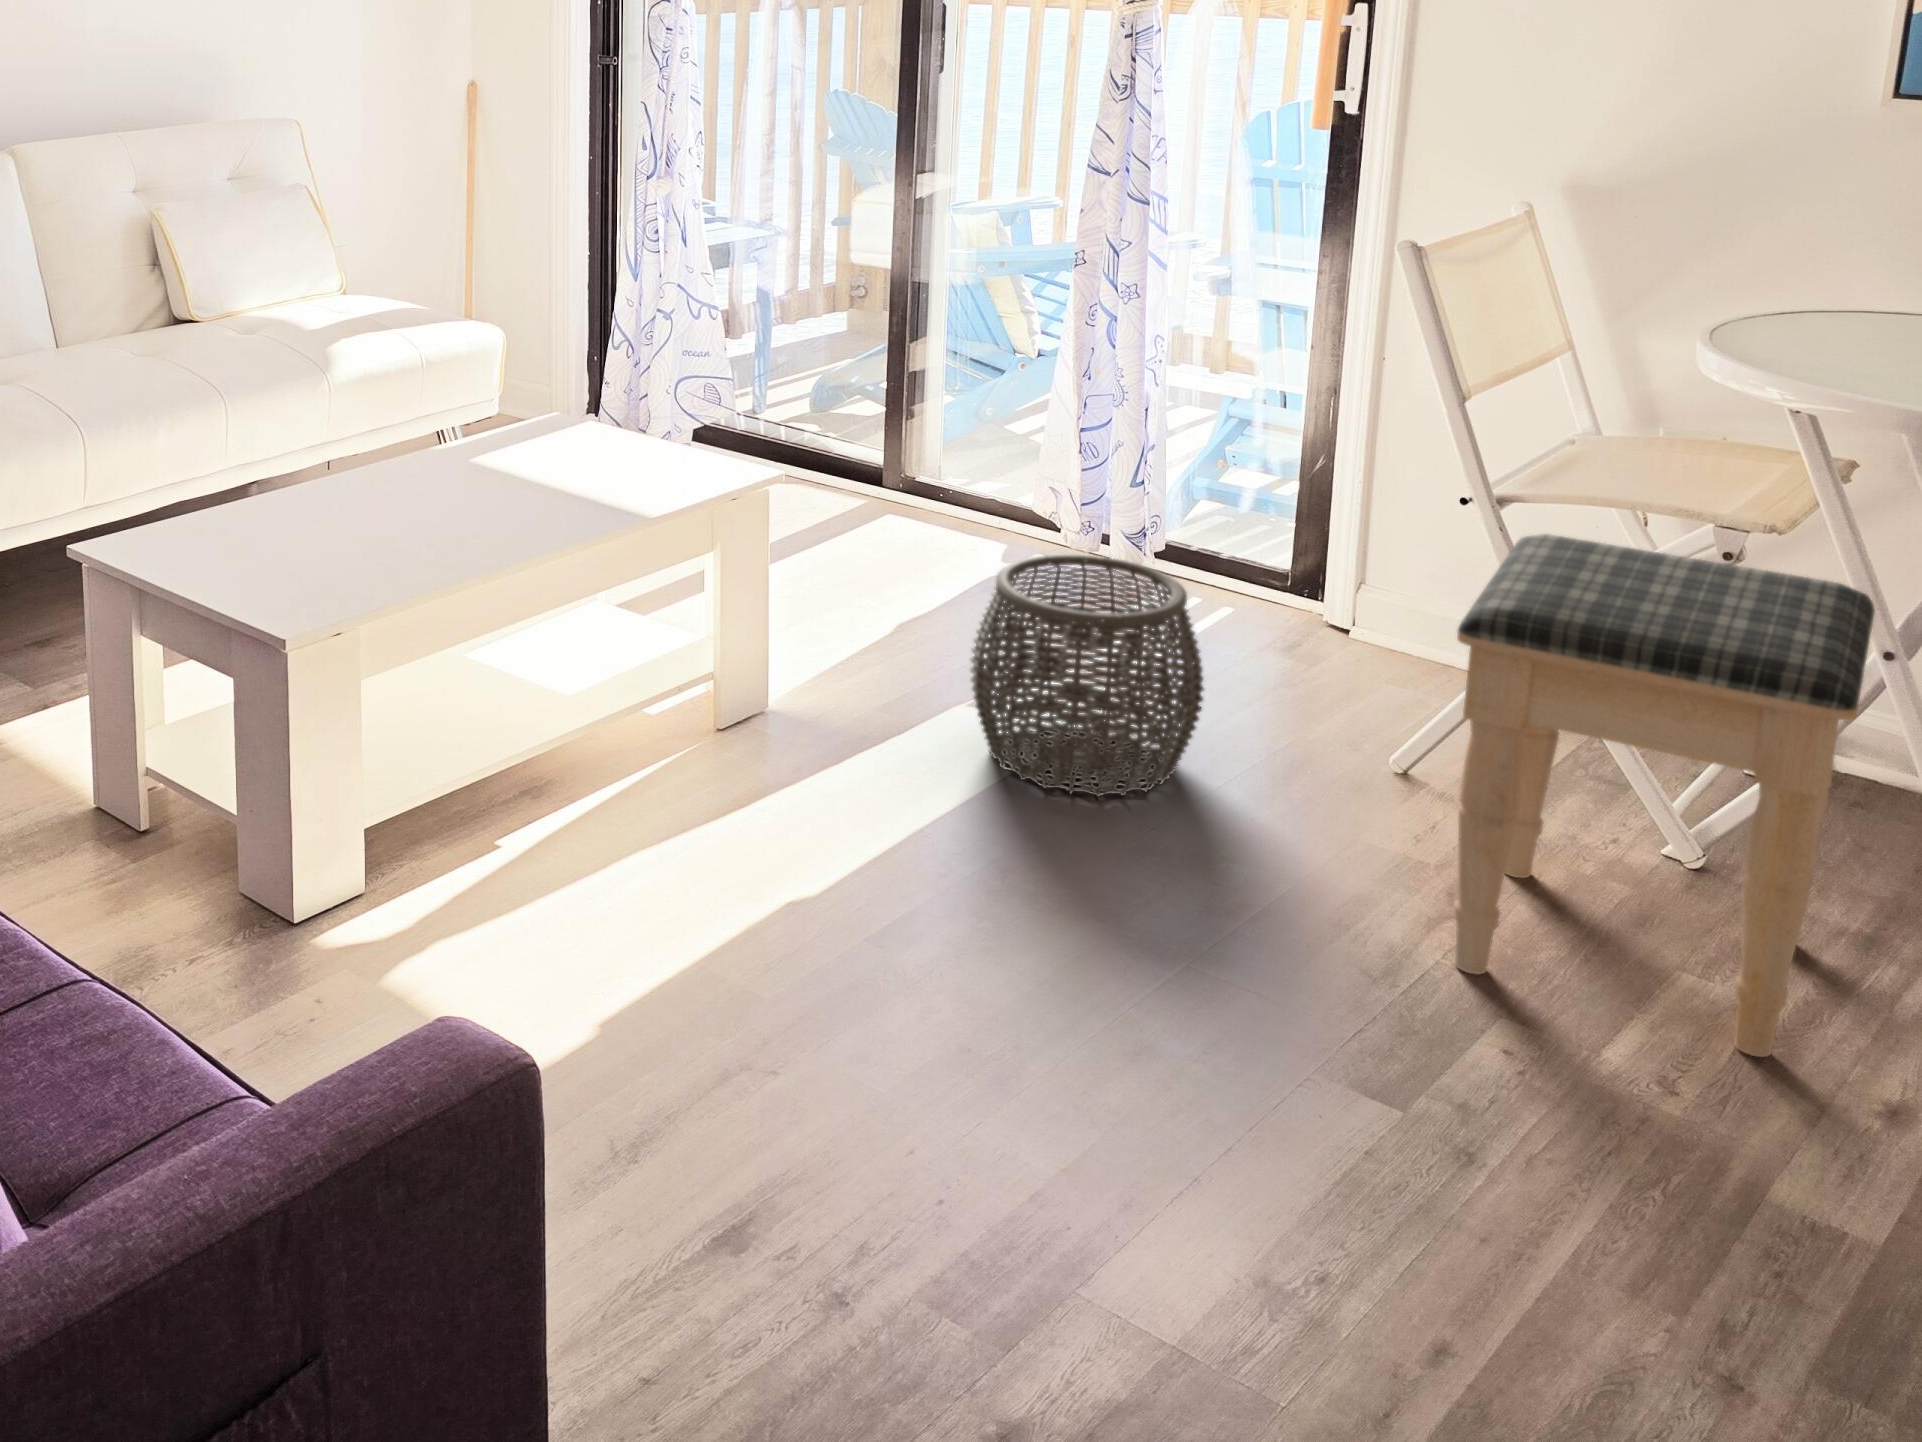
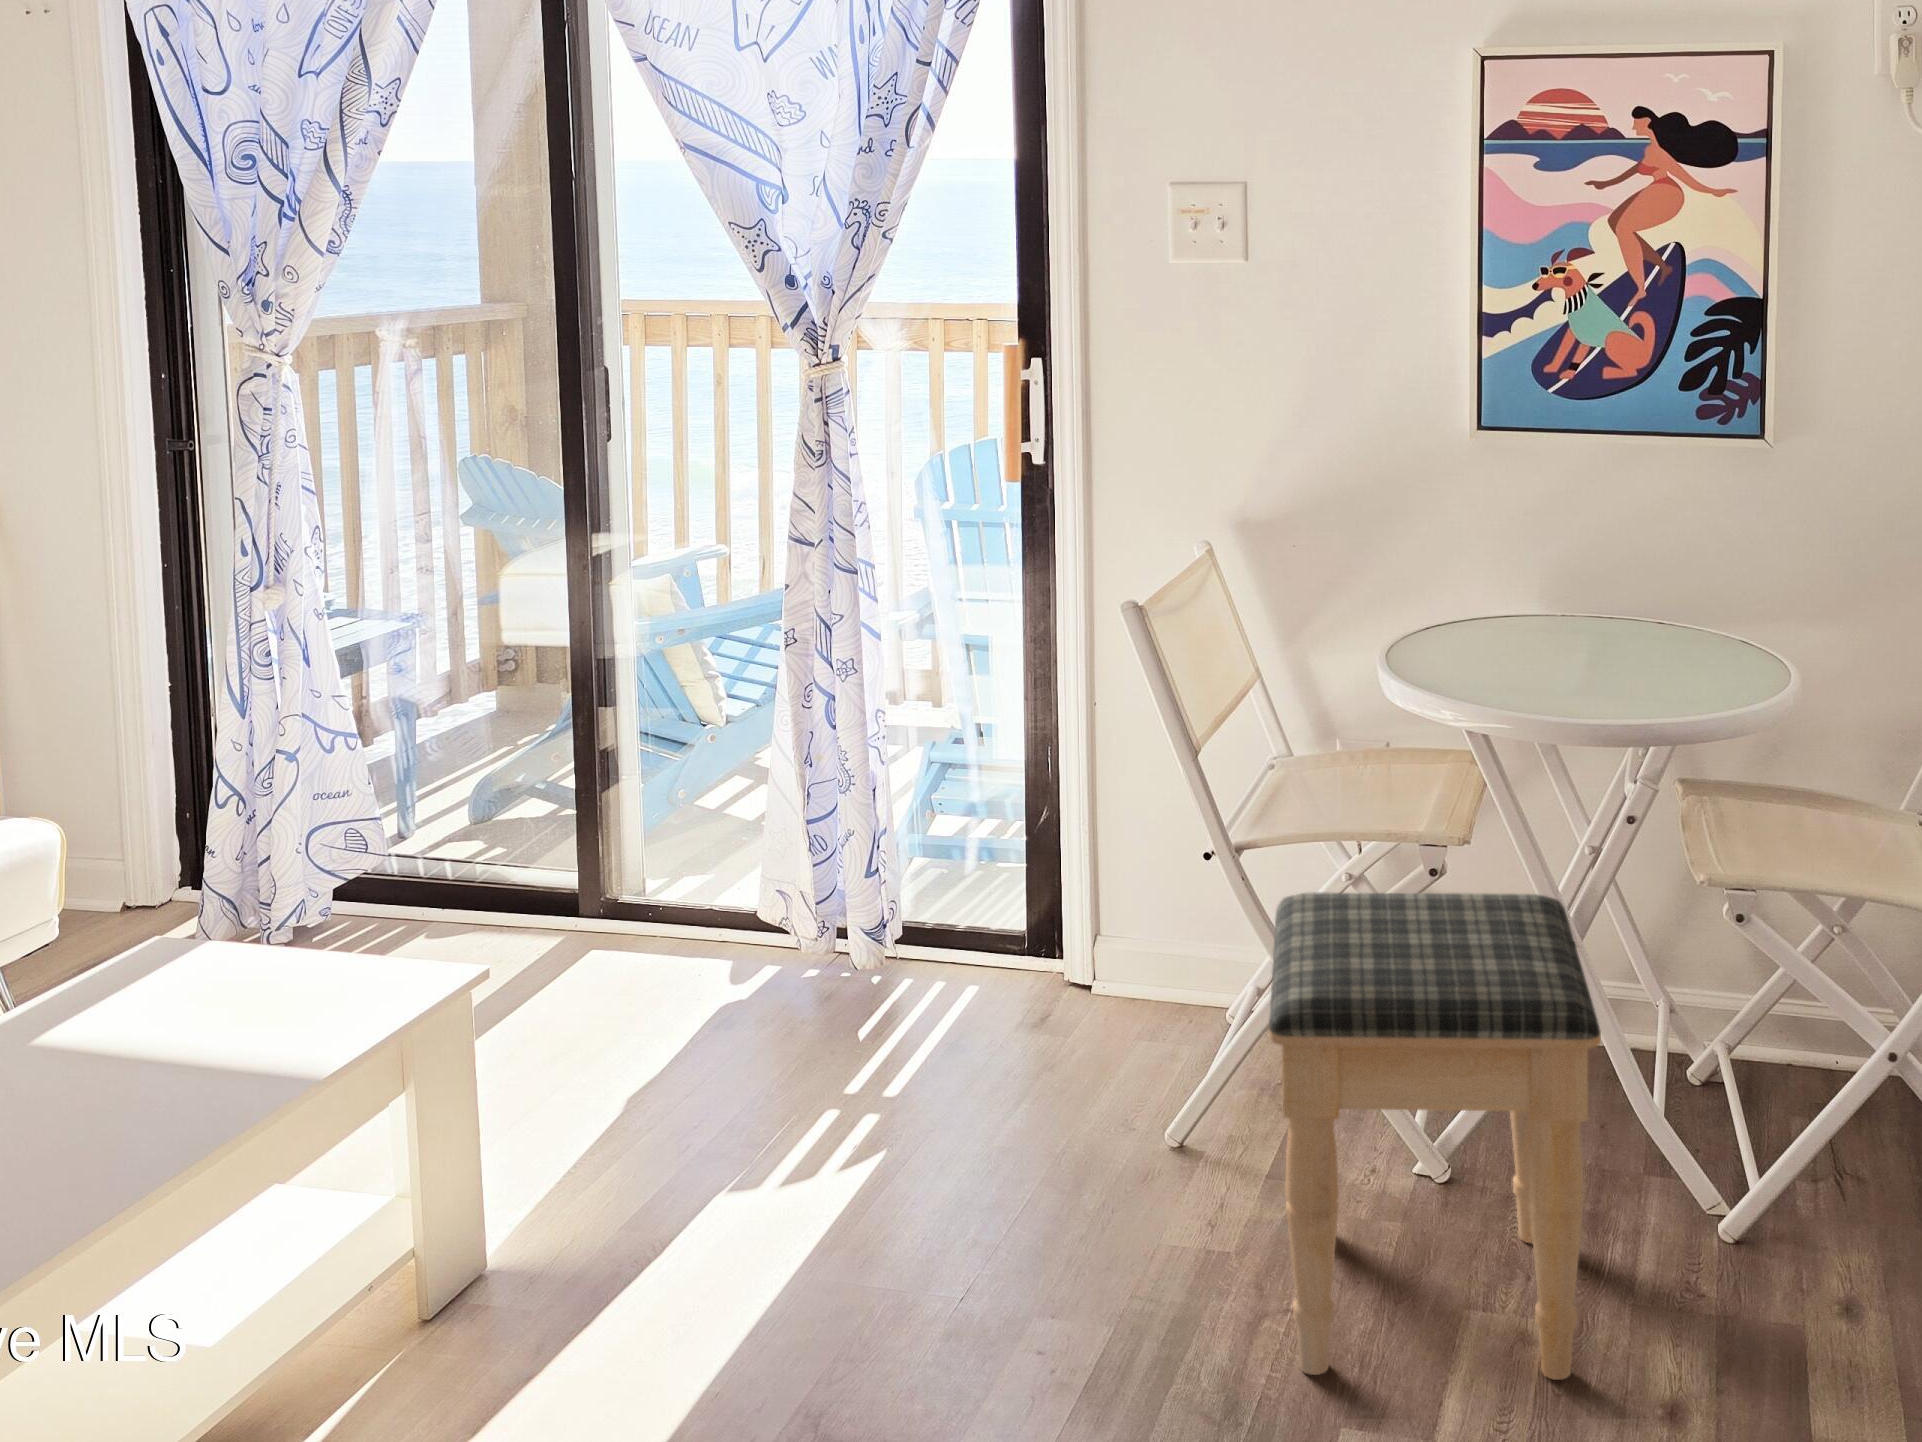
woven basket: present [970,554,1204,797] -> none [754,989,1005,1282]

